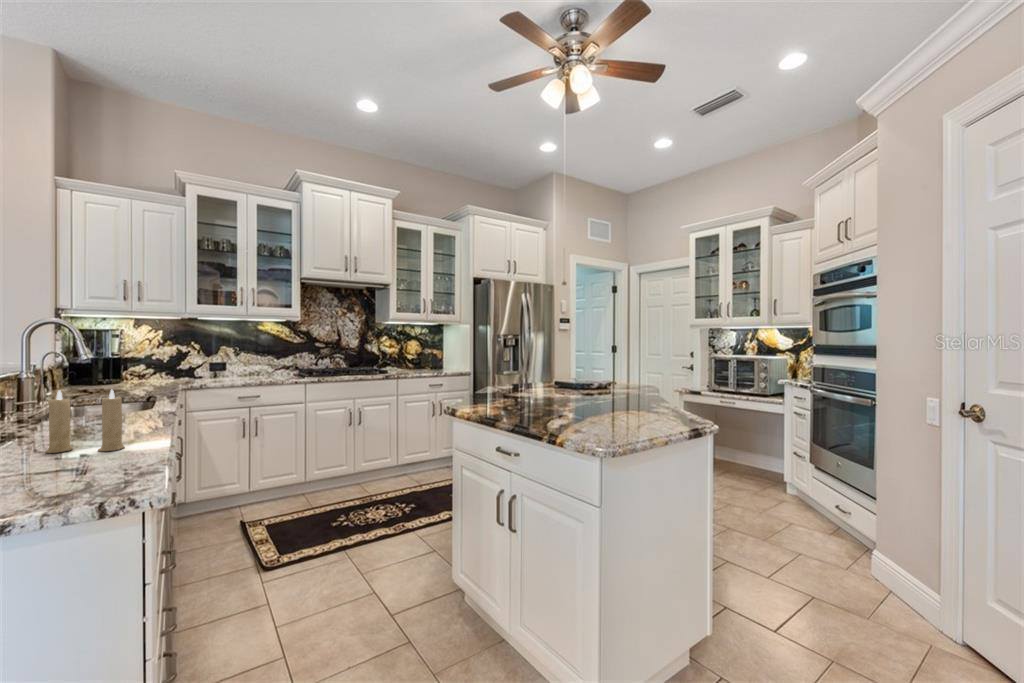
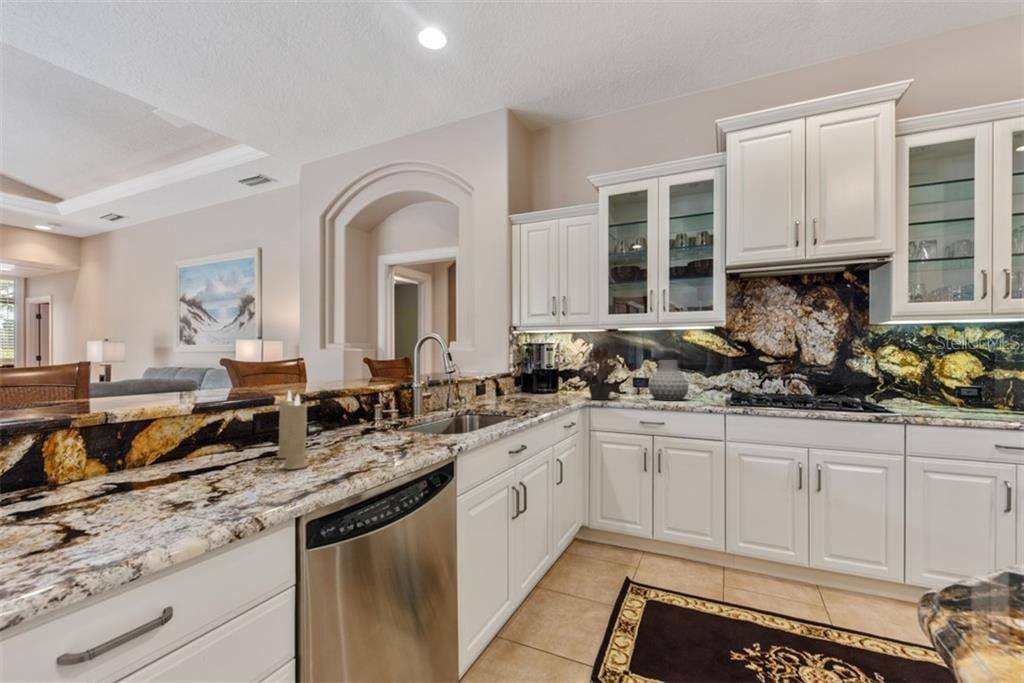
potted plant: none [167,334,212,385] -> present [581,347,618,400]
vase: none [233,347,269,379] -> present [648,360,689,400]

